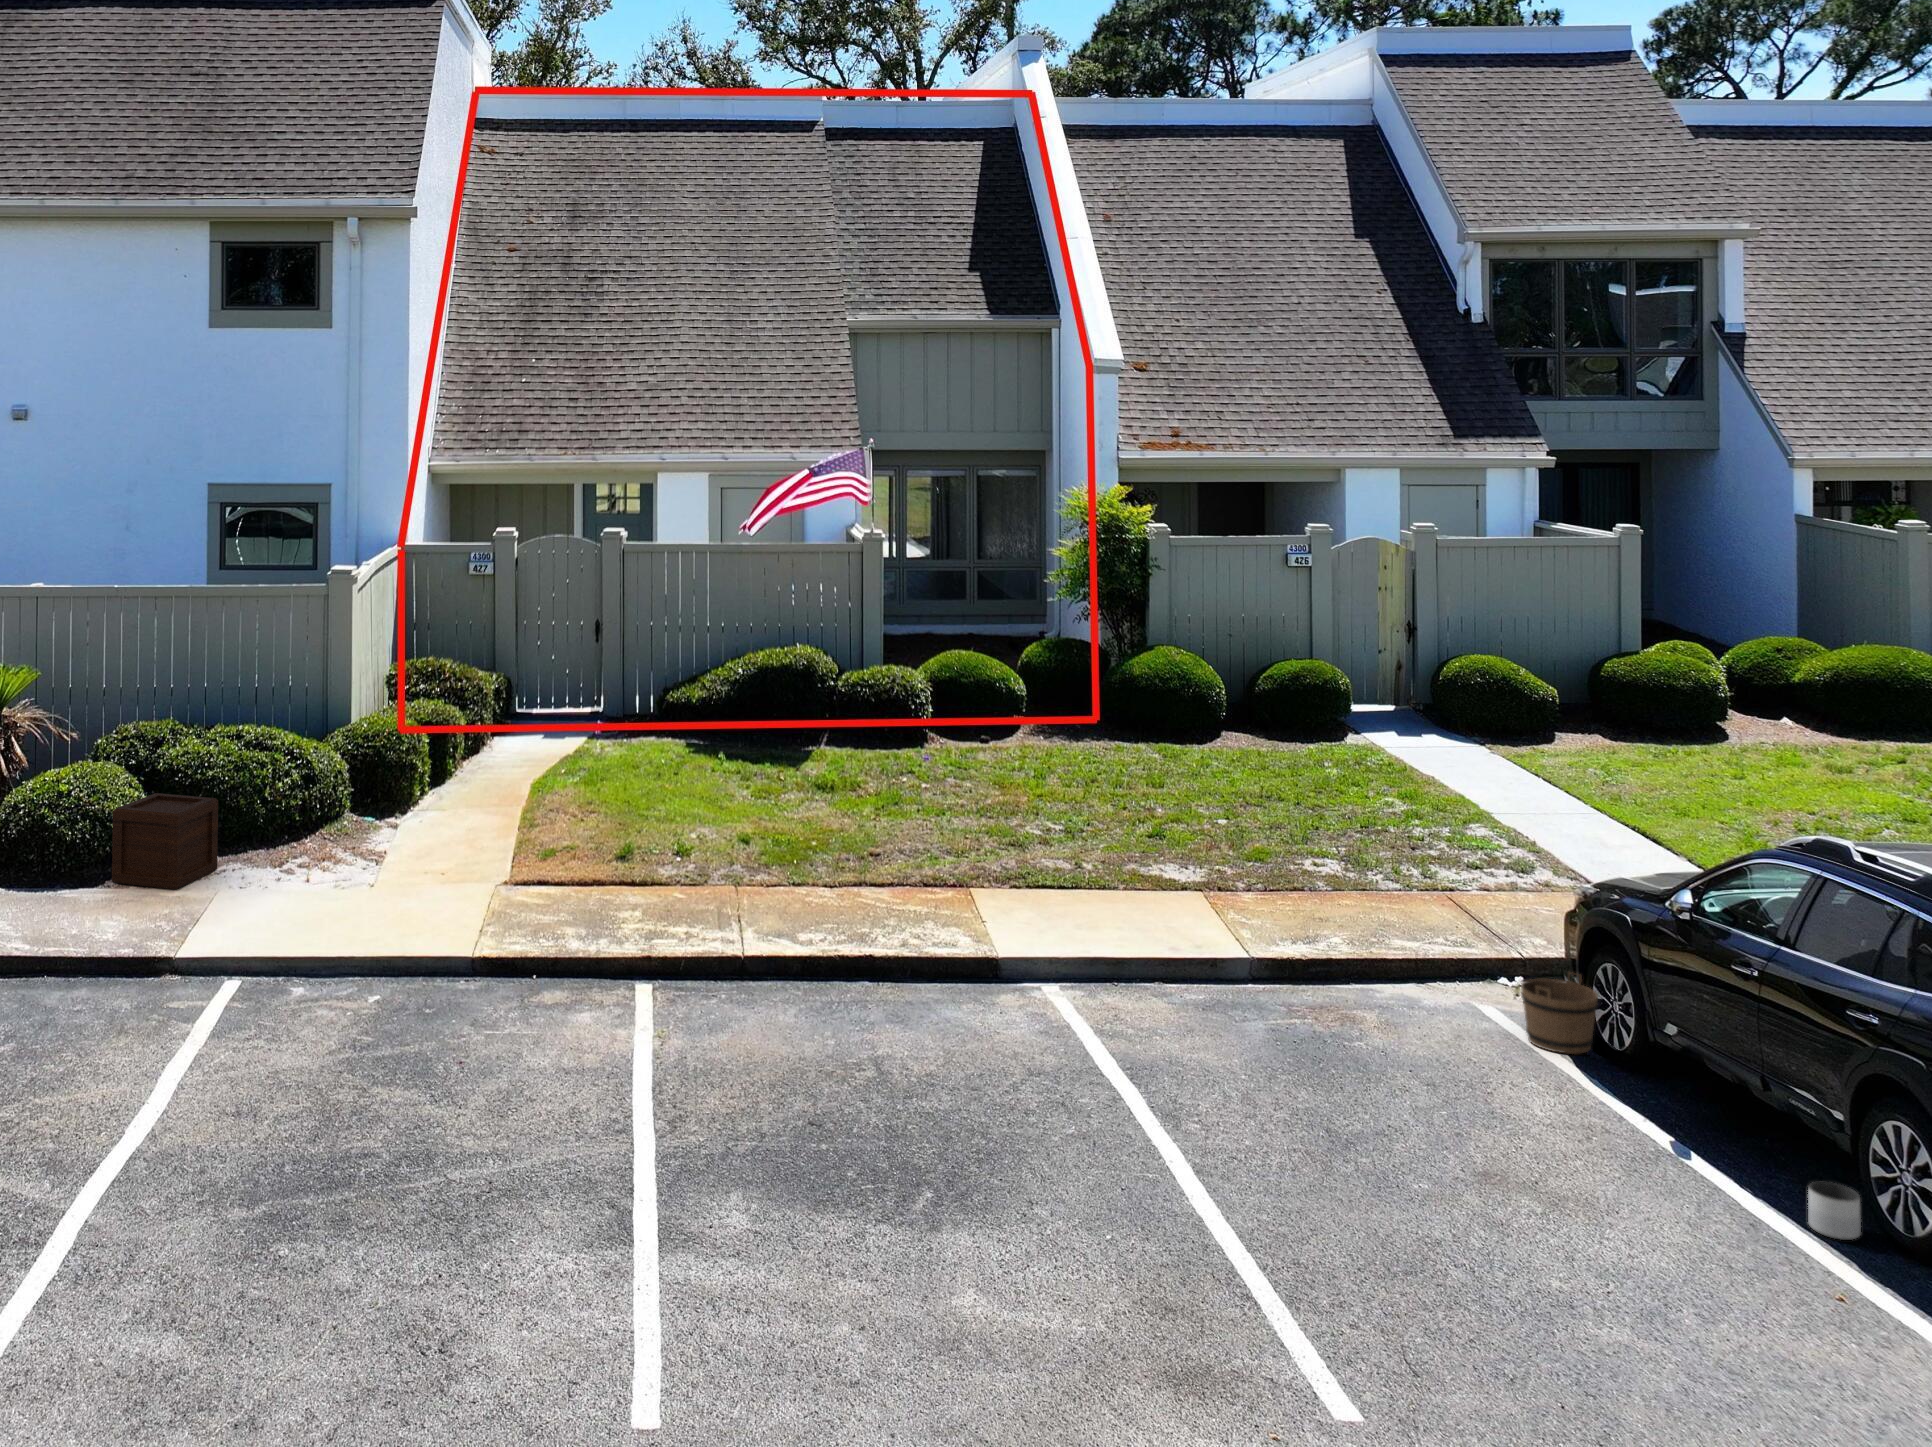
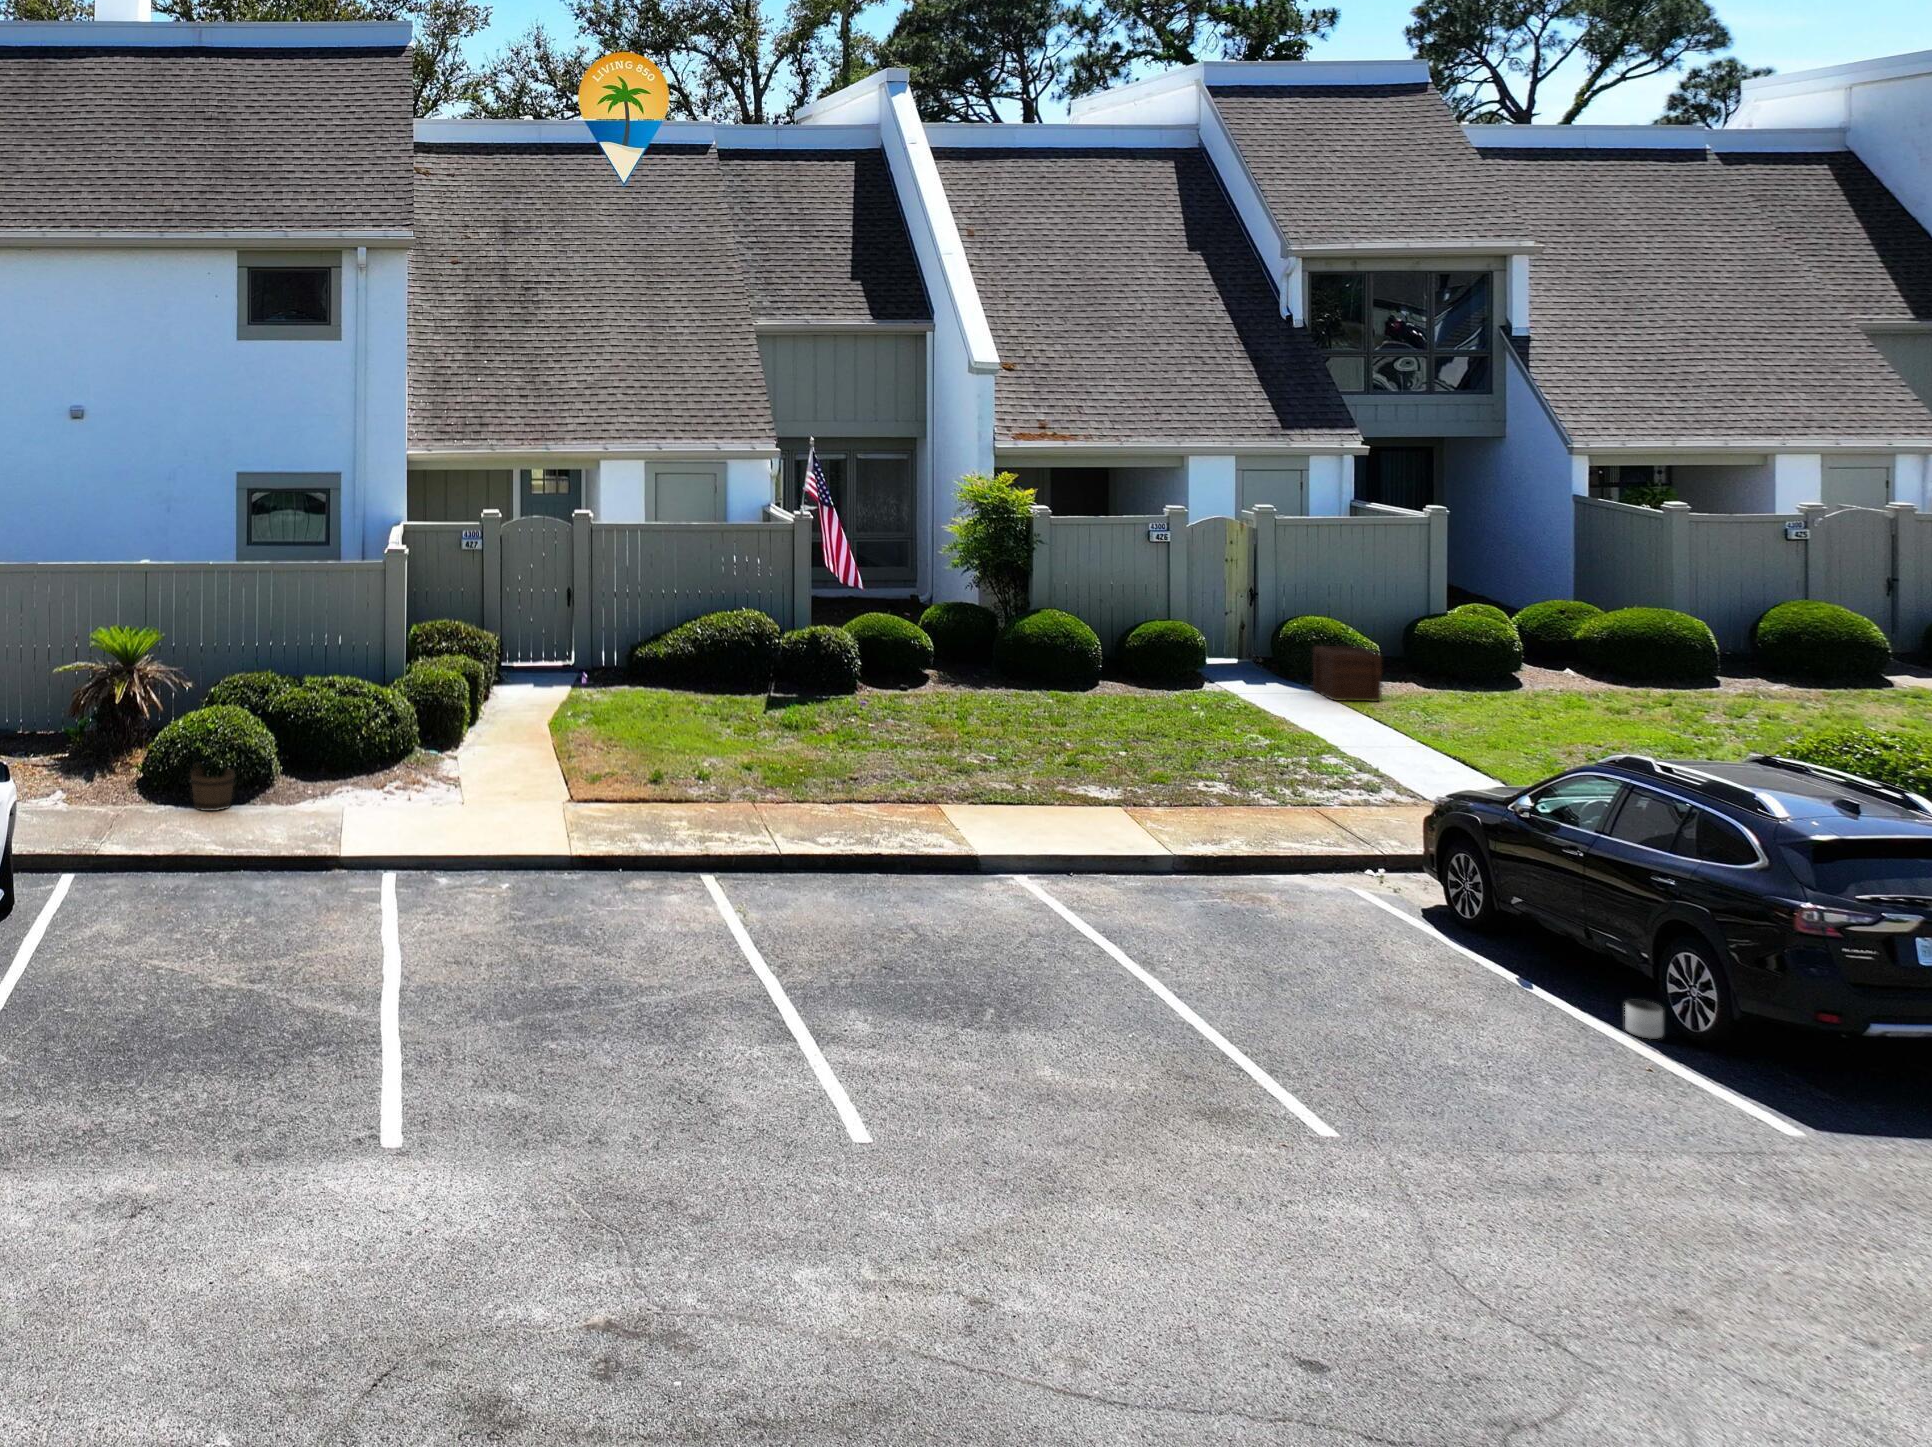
wooden crate: present [112,793,218,890] -> present [1313,646,1382,701]
bucket: present [1521,972,1598,1054] -> present [191,768,235,811]

